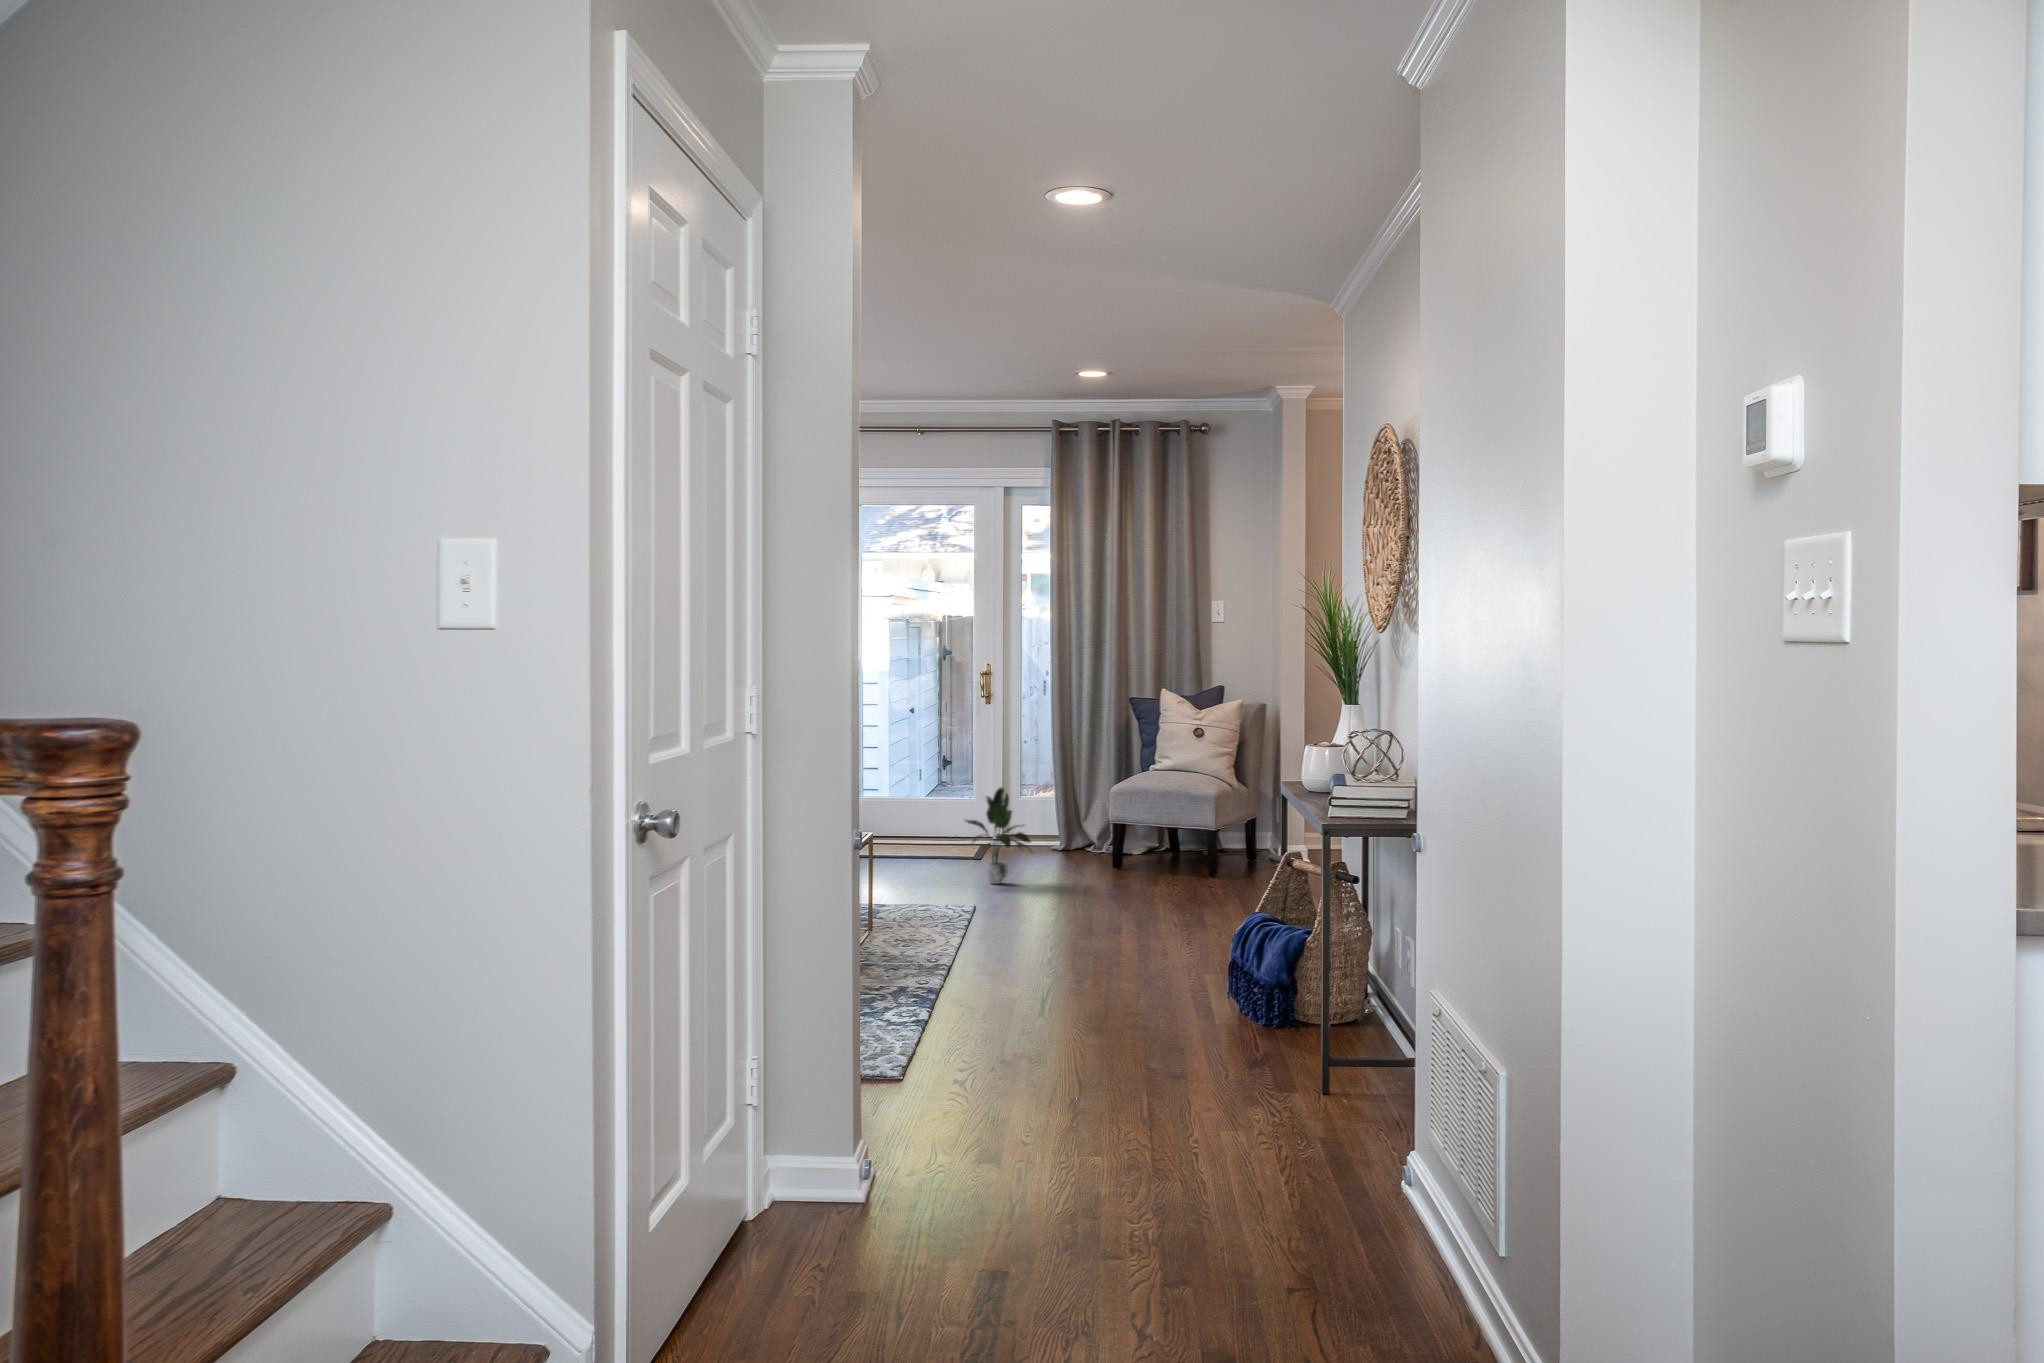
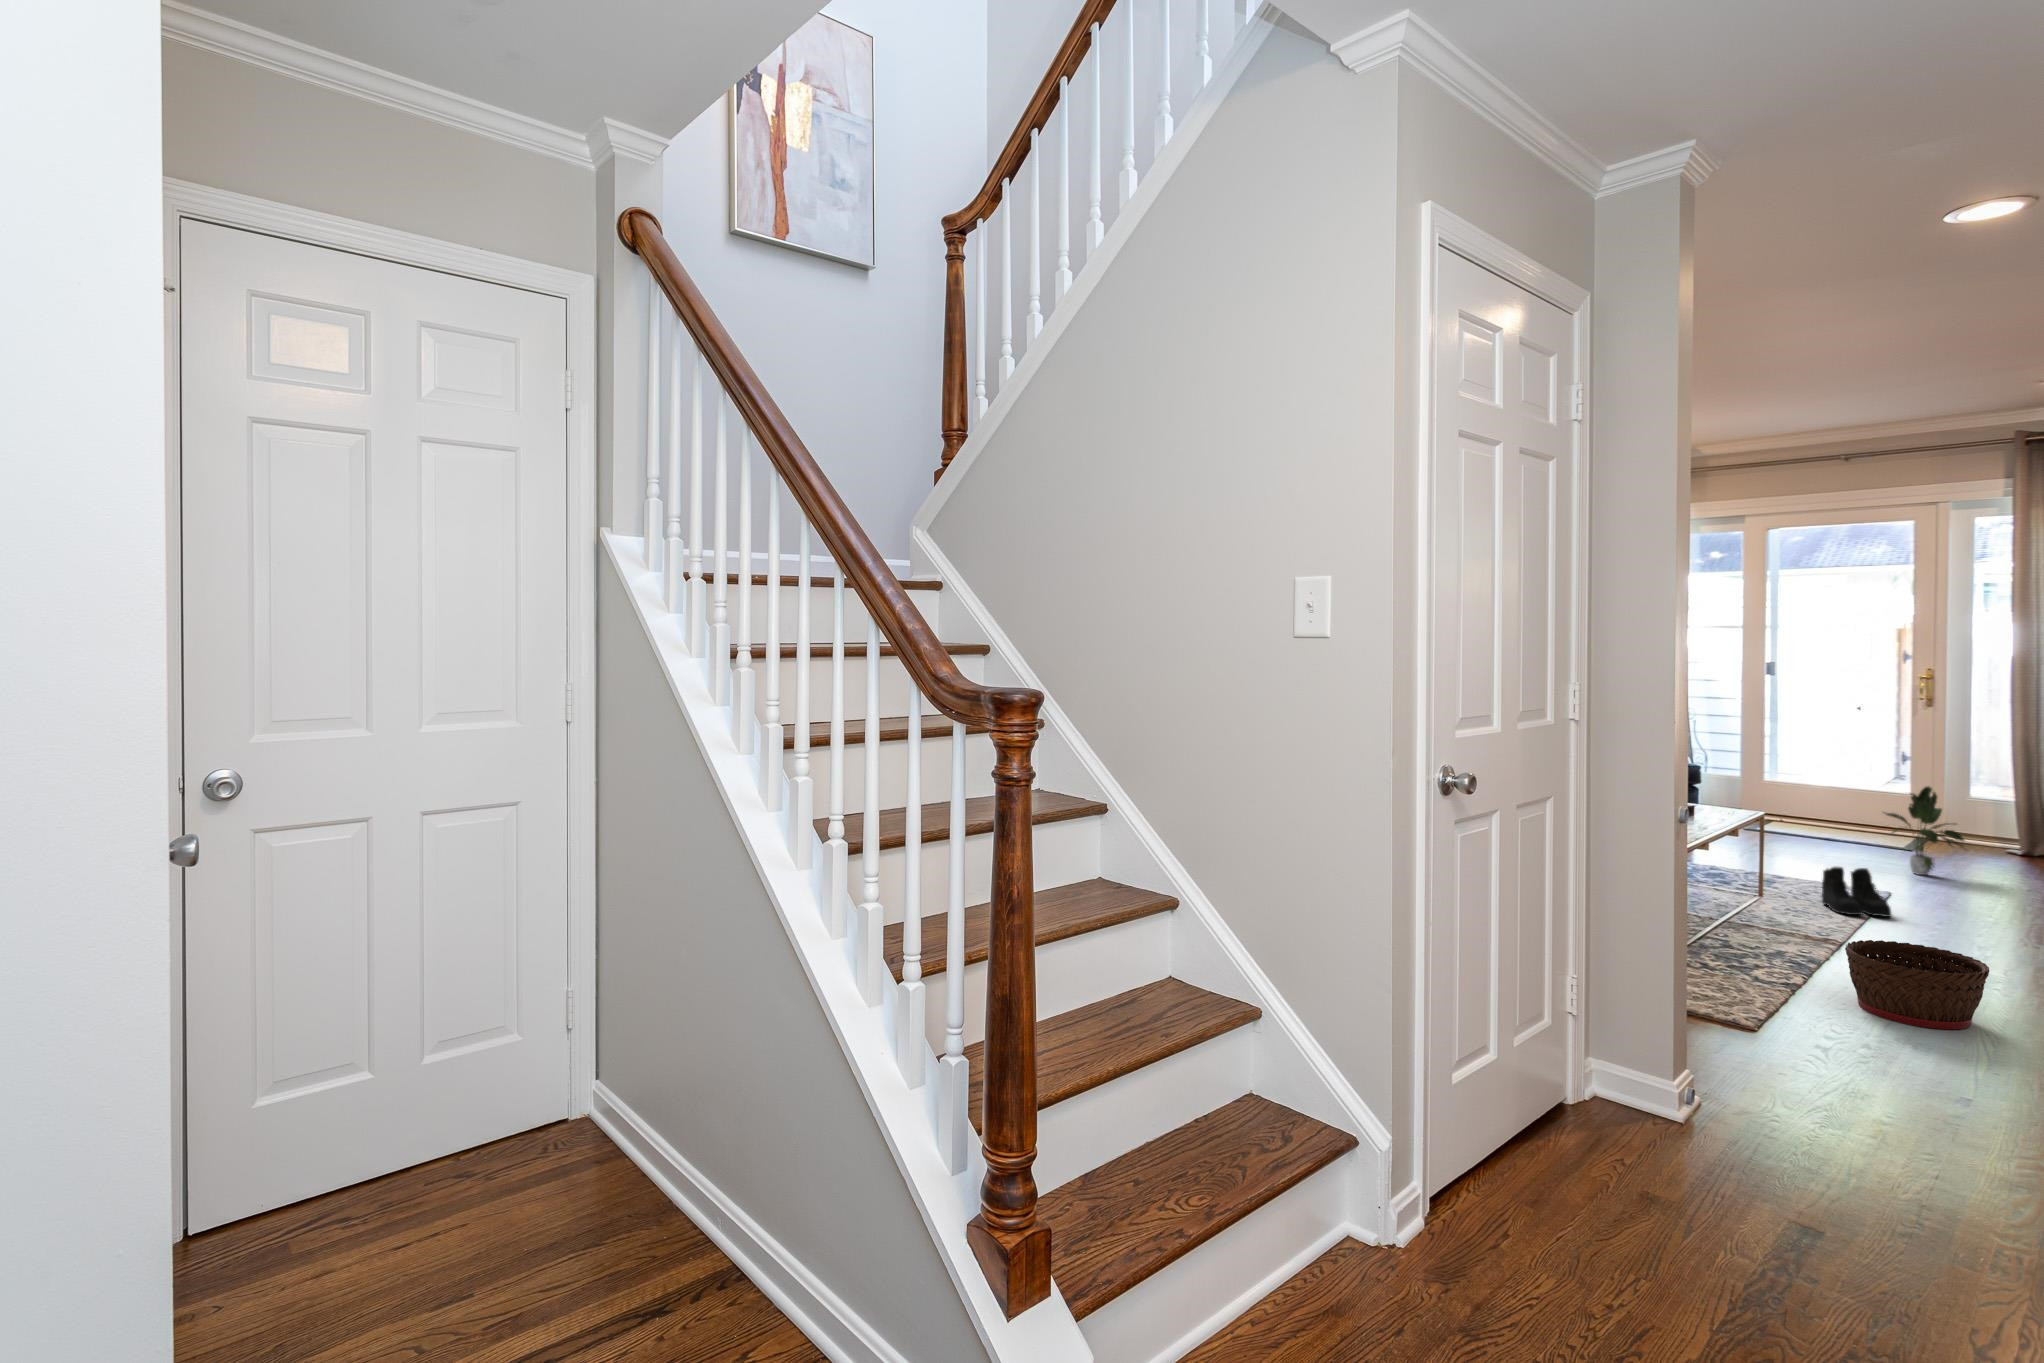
boots: none [924,883,985,937] -> present [1822,867,1891,917]
basket: none [970,955,1086,1041] -> present [1845,940,1989,1029]

